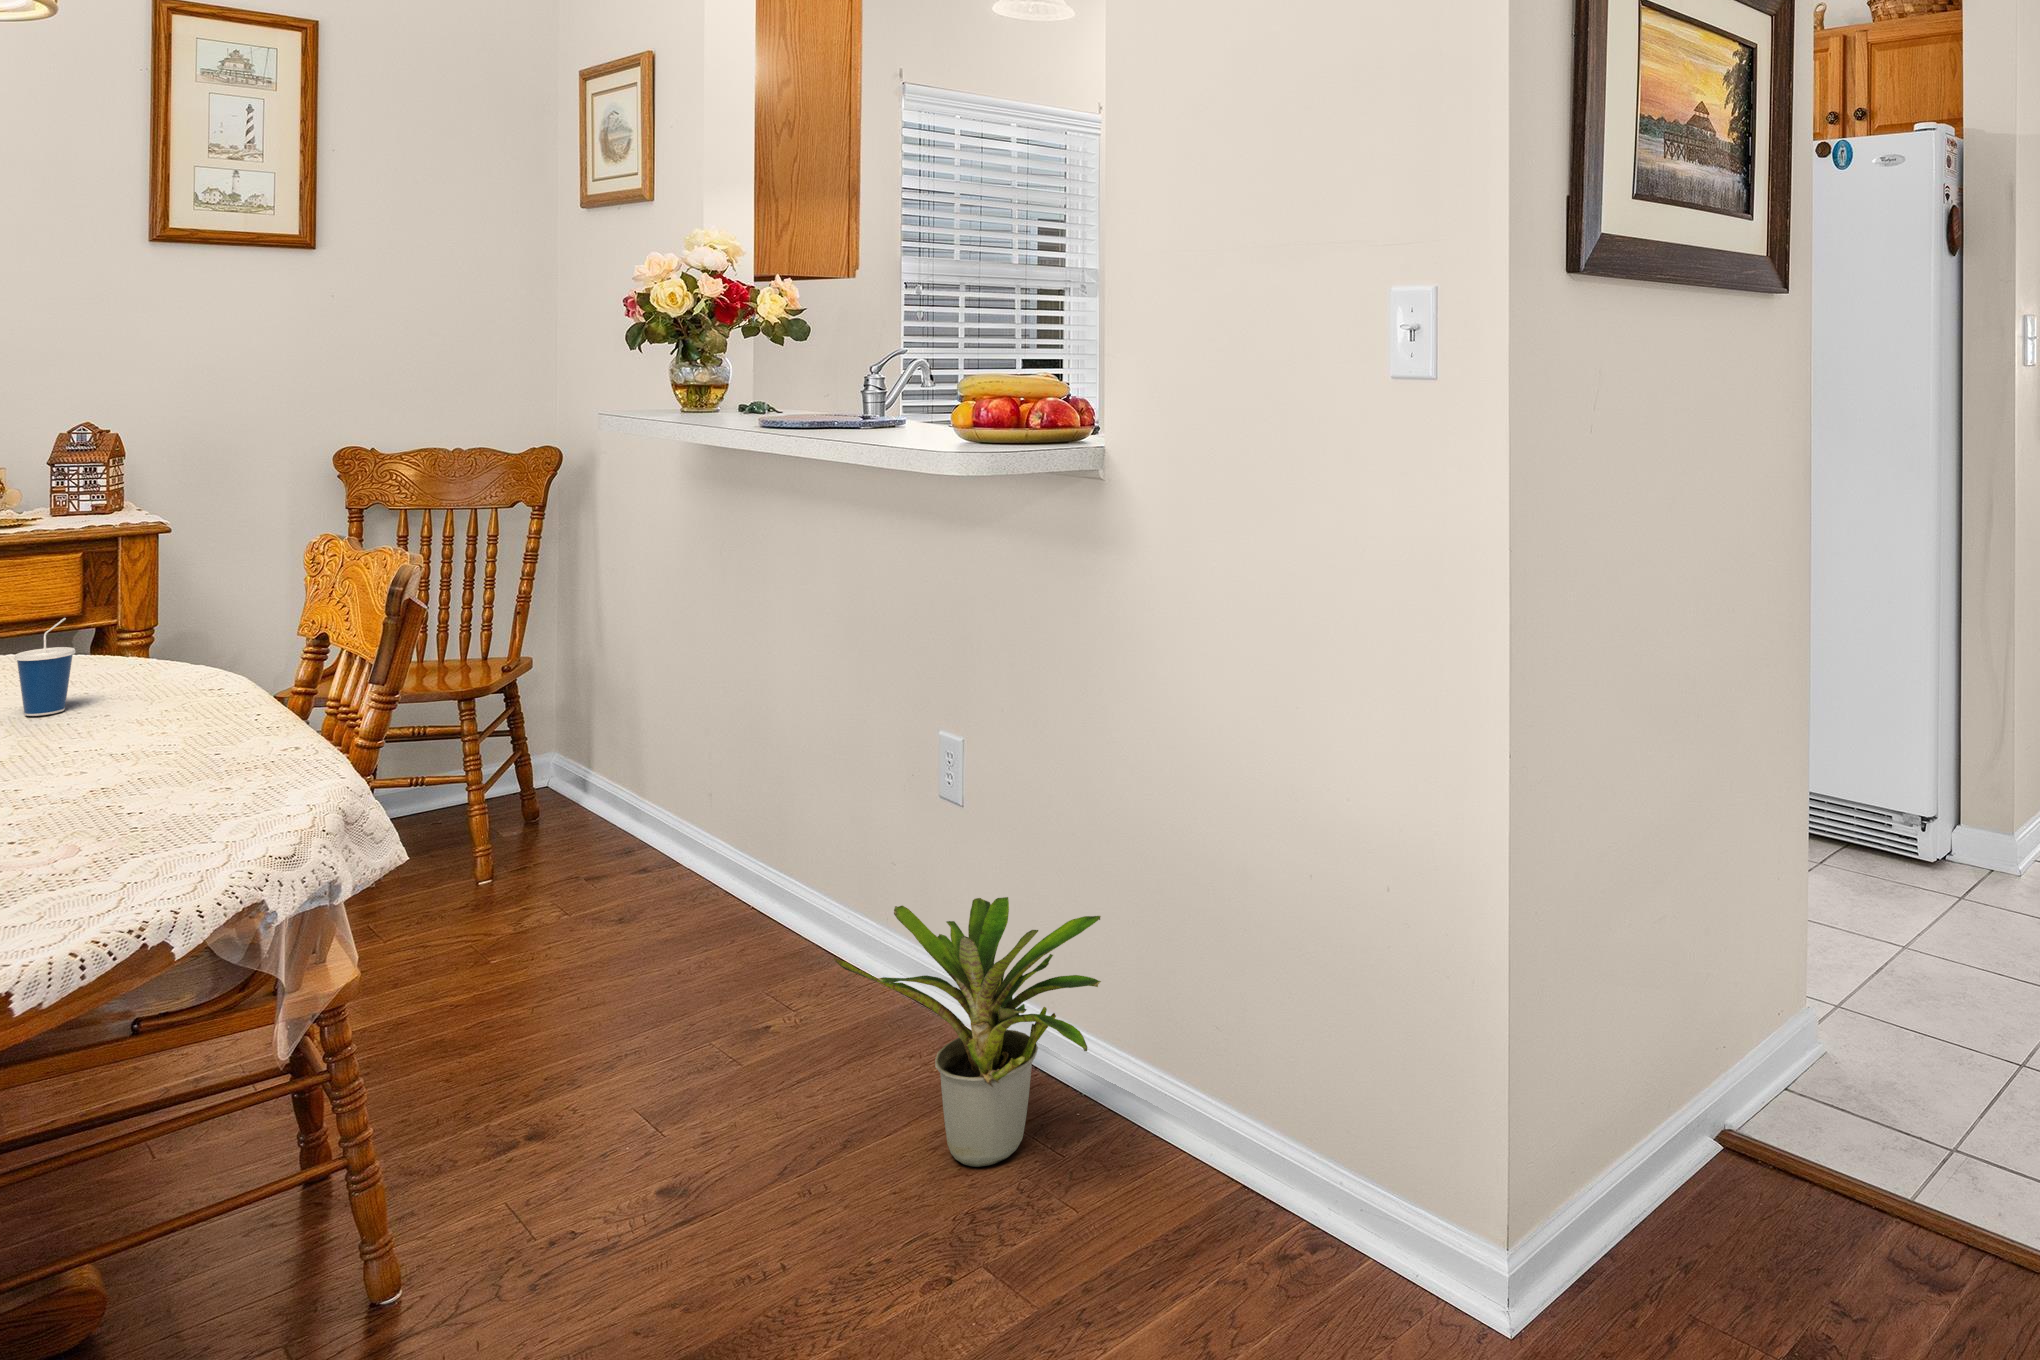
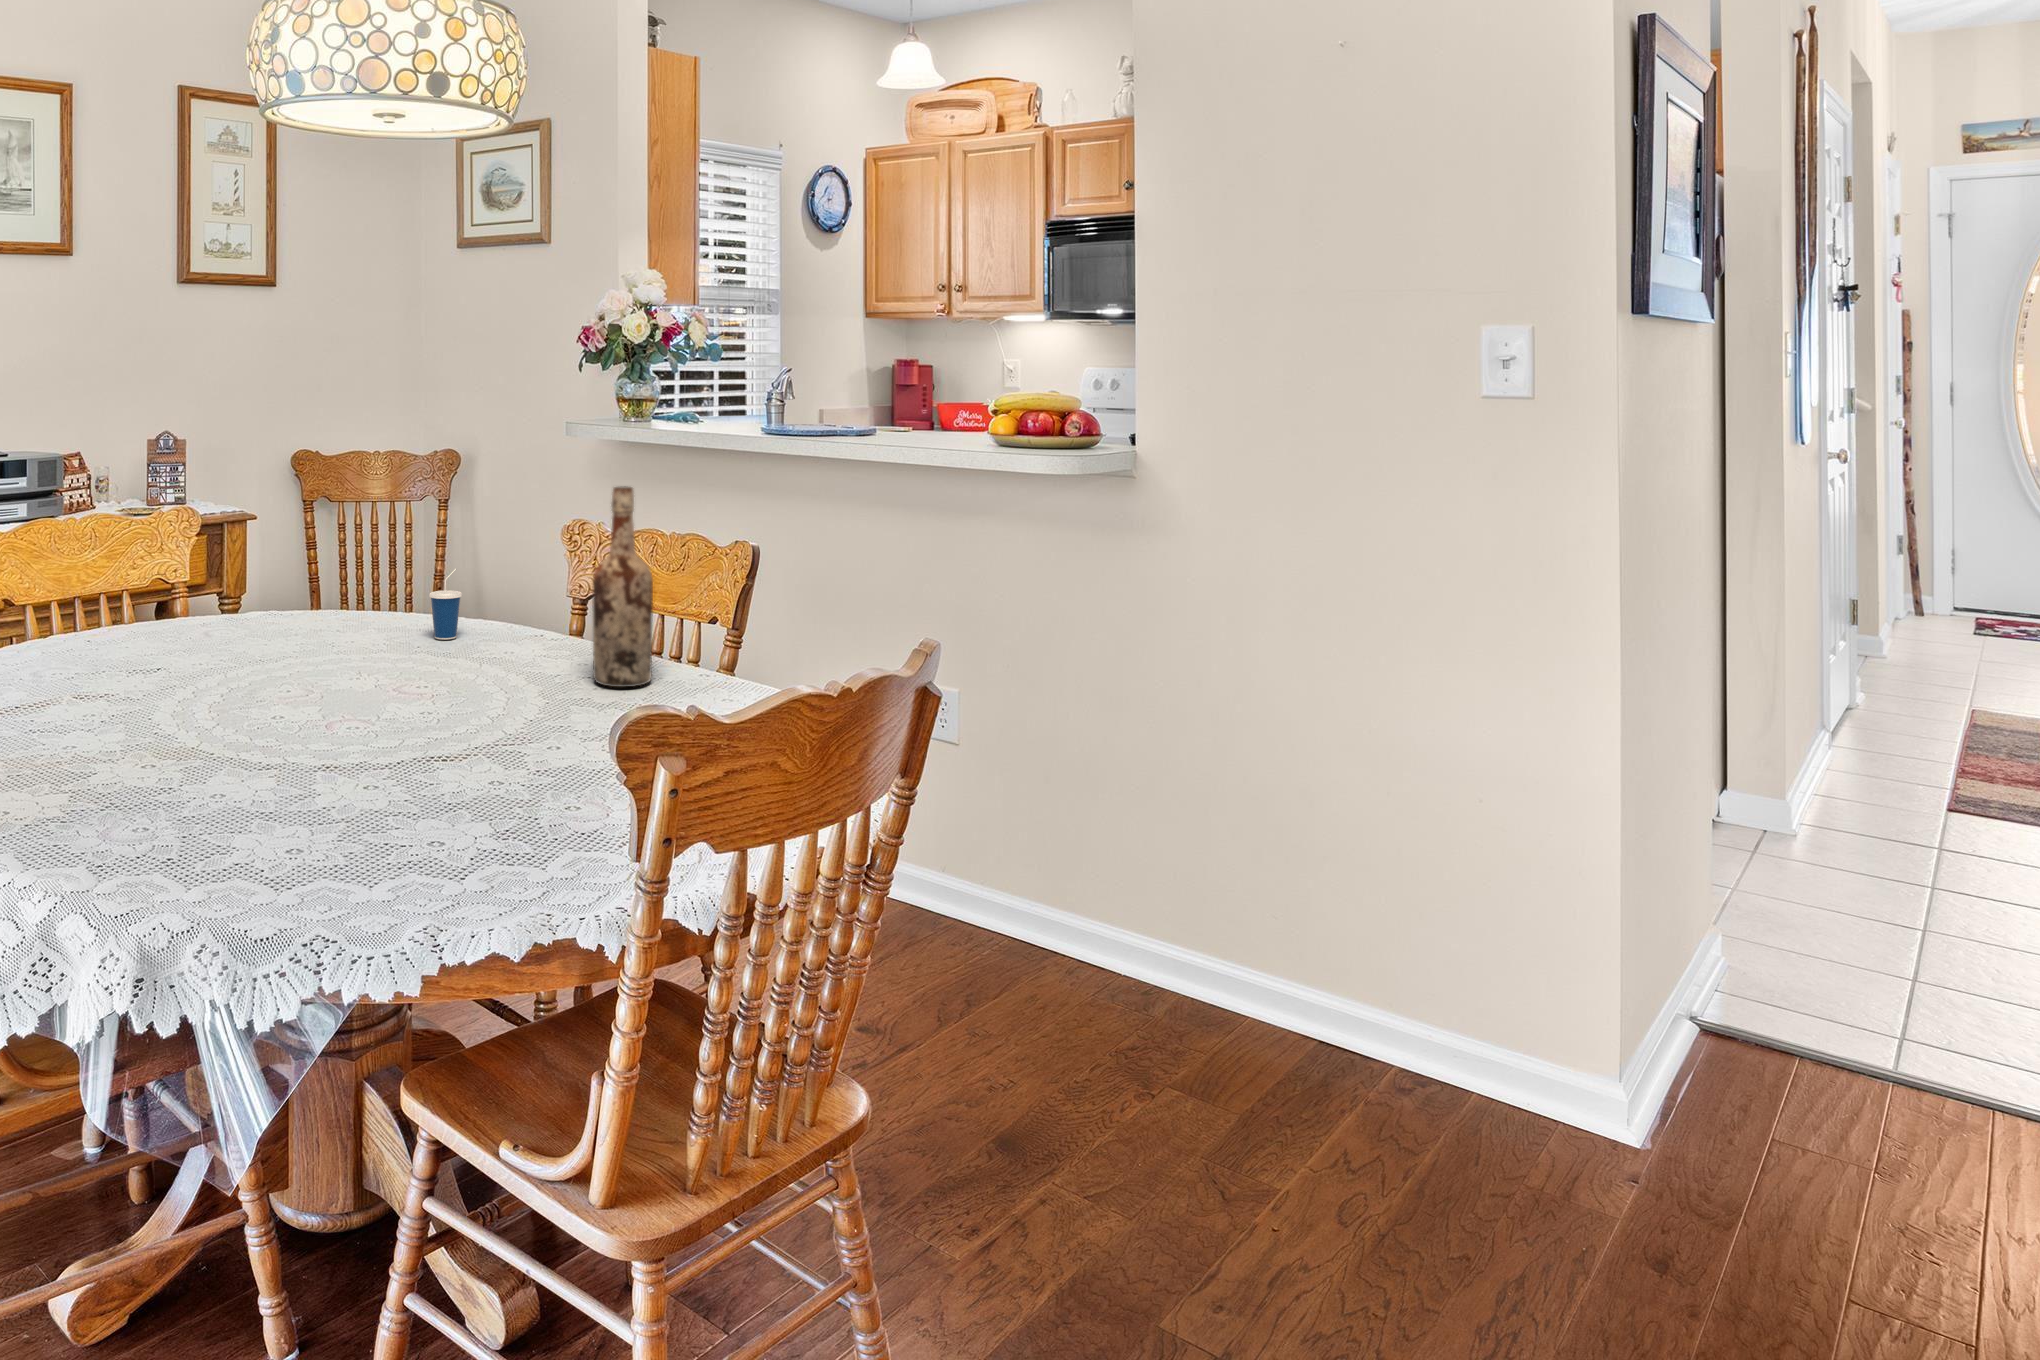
wine bottle: none [77,513,189,797] -> present [592,486,653,687]
potted plant: present [833,897,1101,1167] -> none [934,801,1199,1012]

